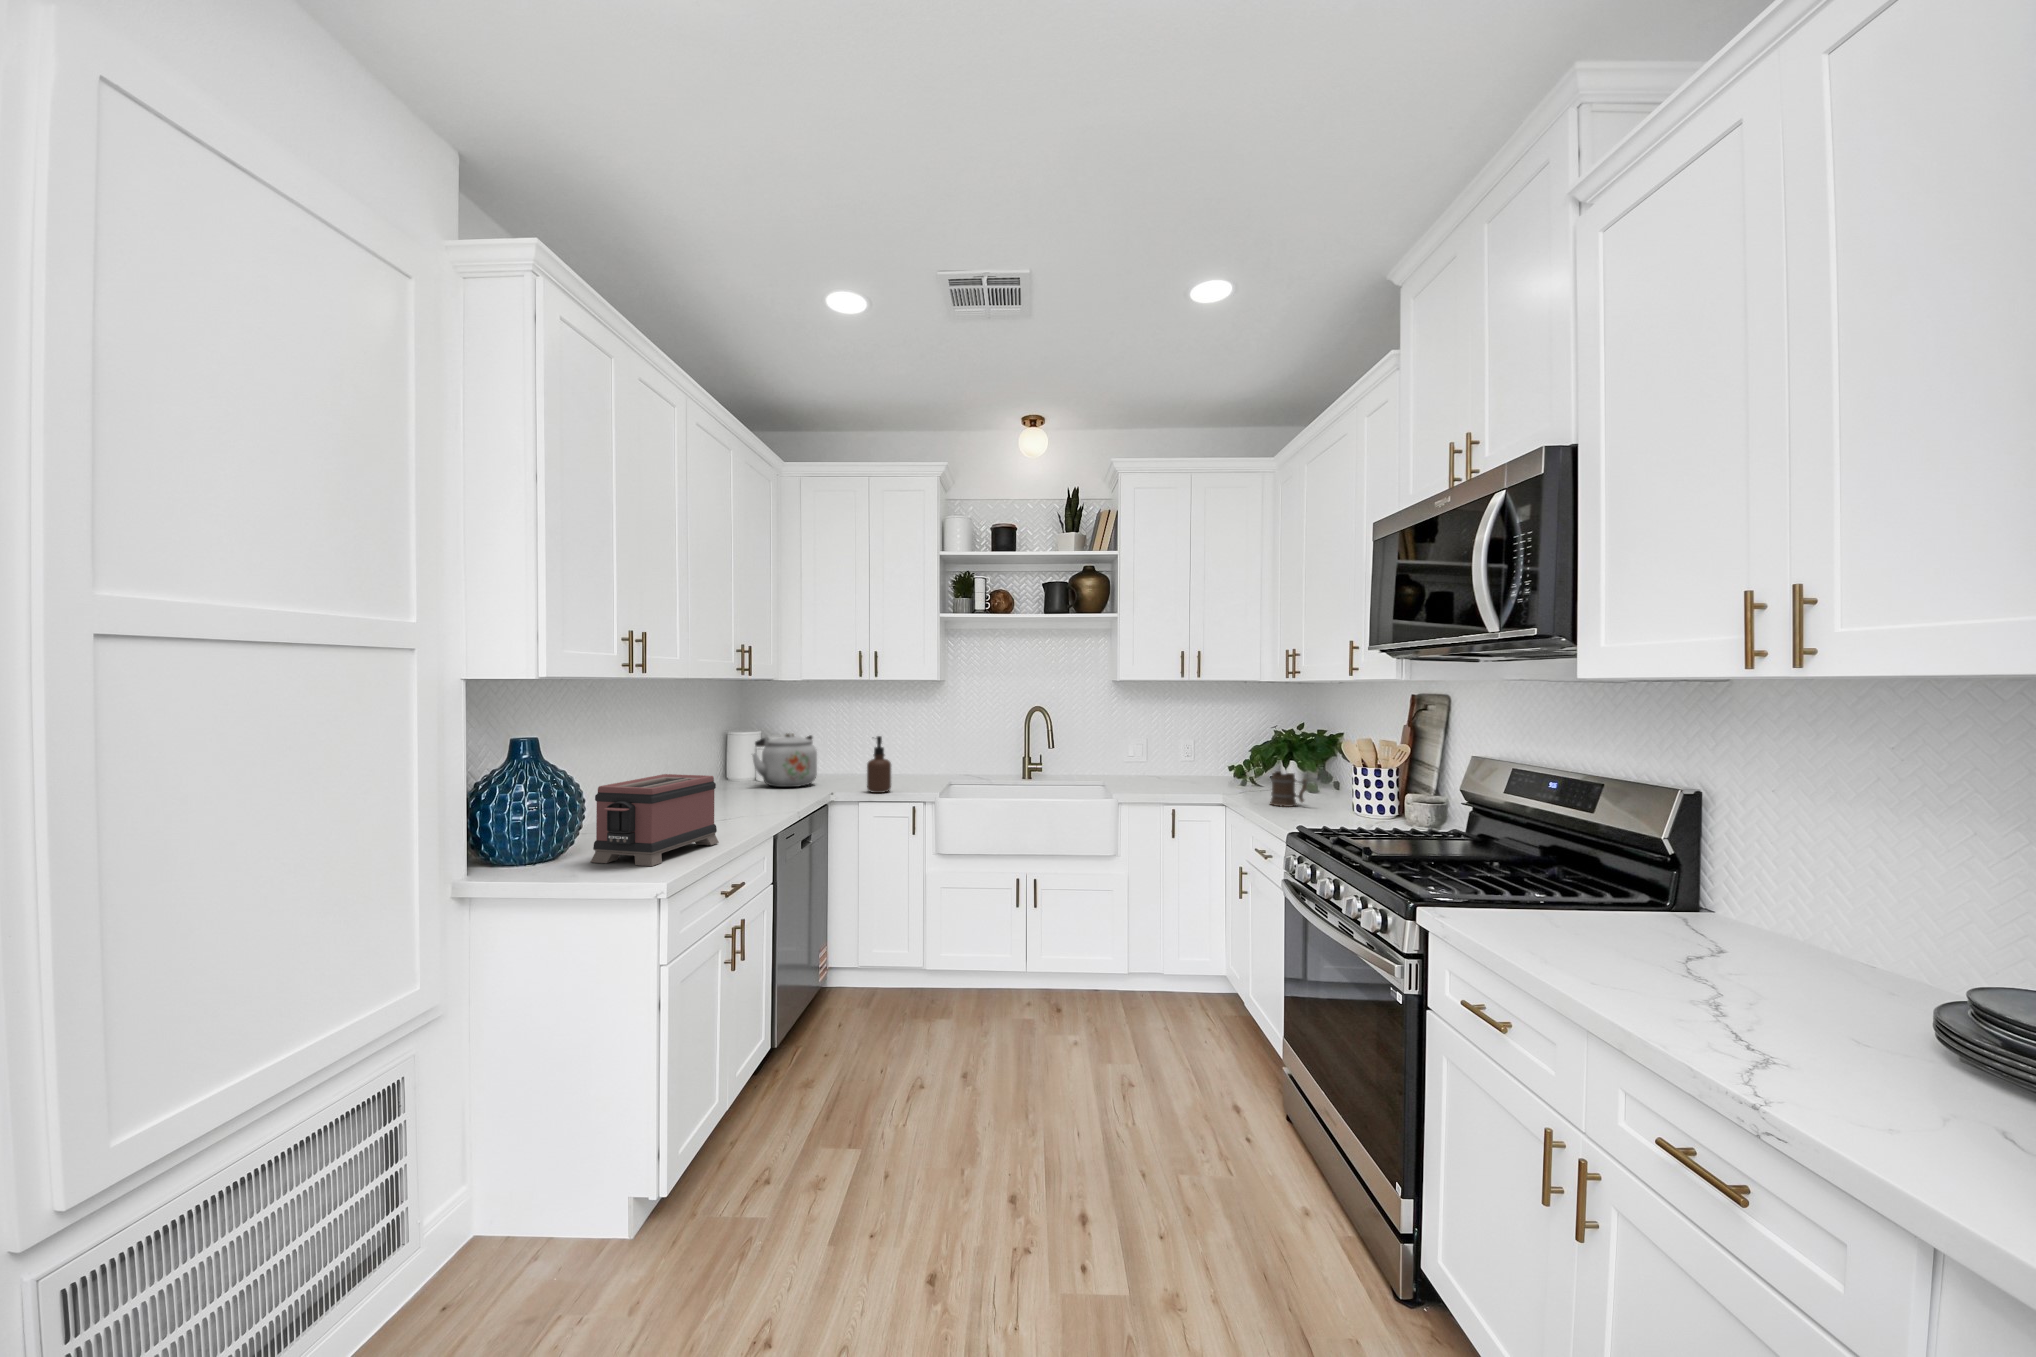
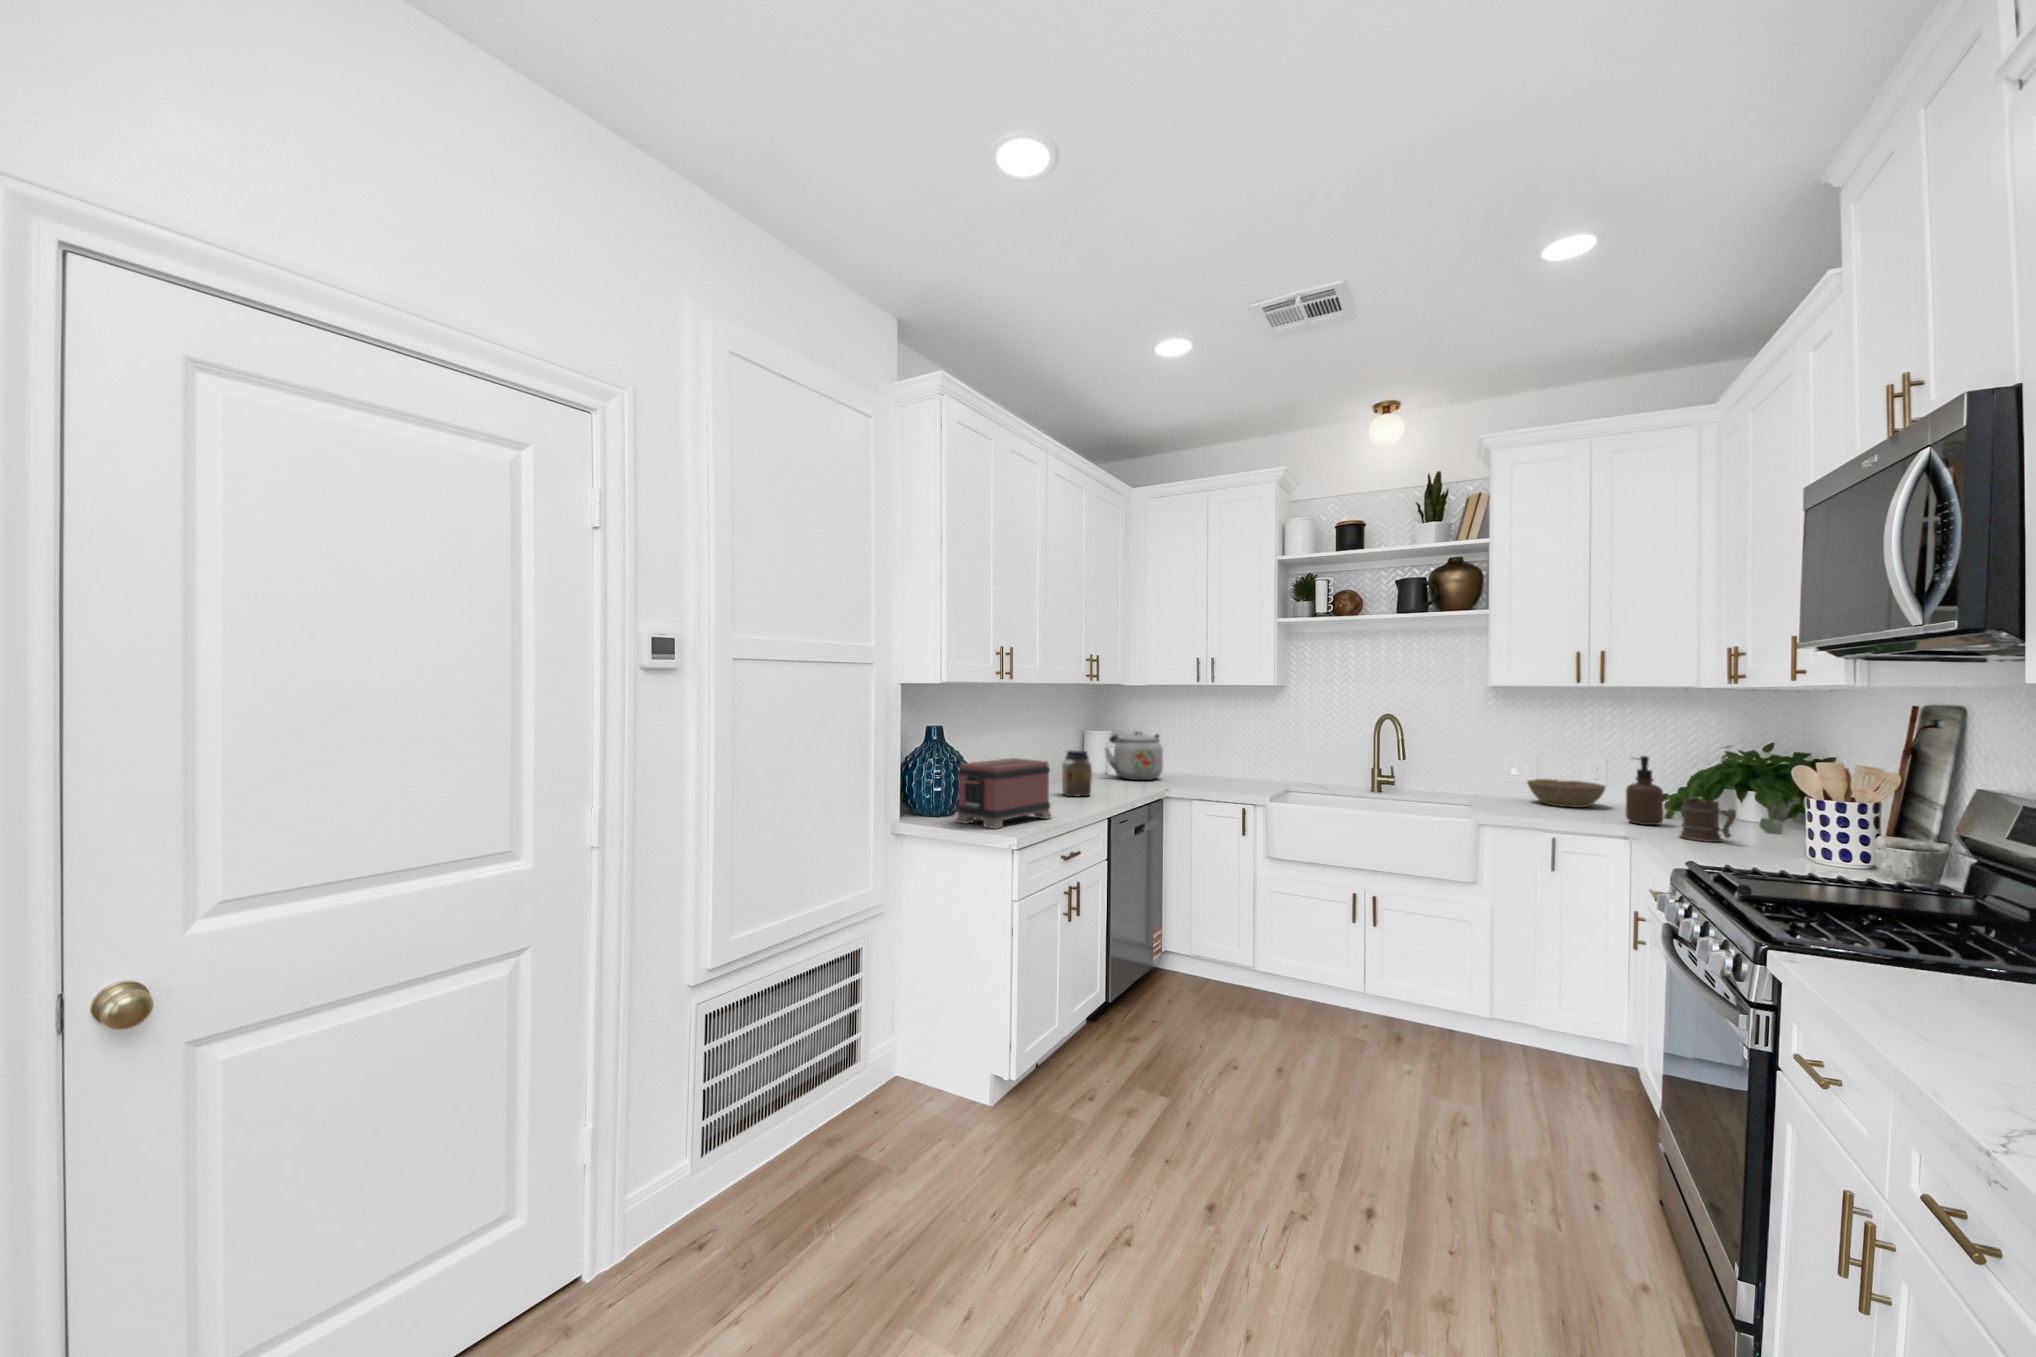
soap dispenser: present [867,736,891,793] -> present [1626,756,1663,825]
jar: none [712,759,750,814] -> present [1062,750,1092,796]
bowl: none [1147,761,1204,785] -> present [1527,779,1605,807]

